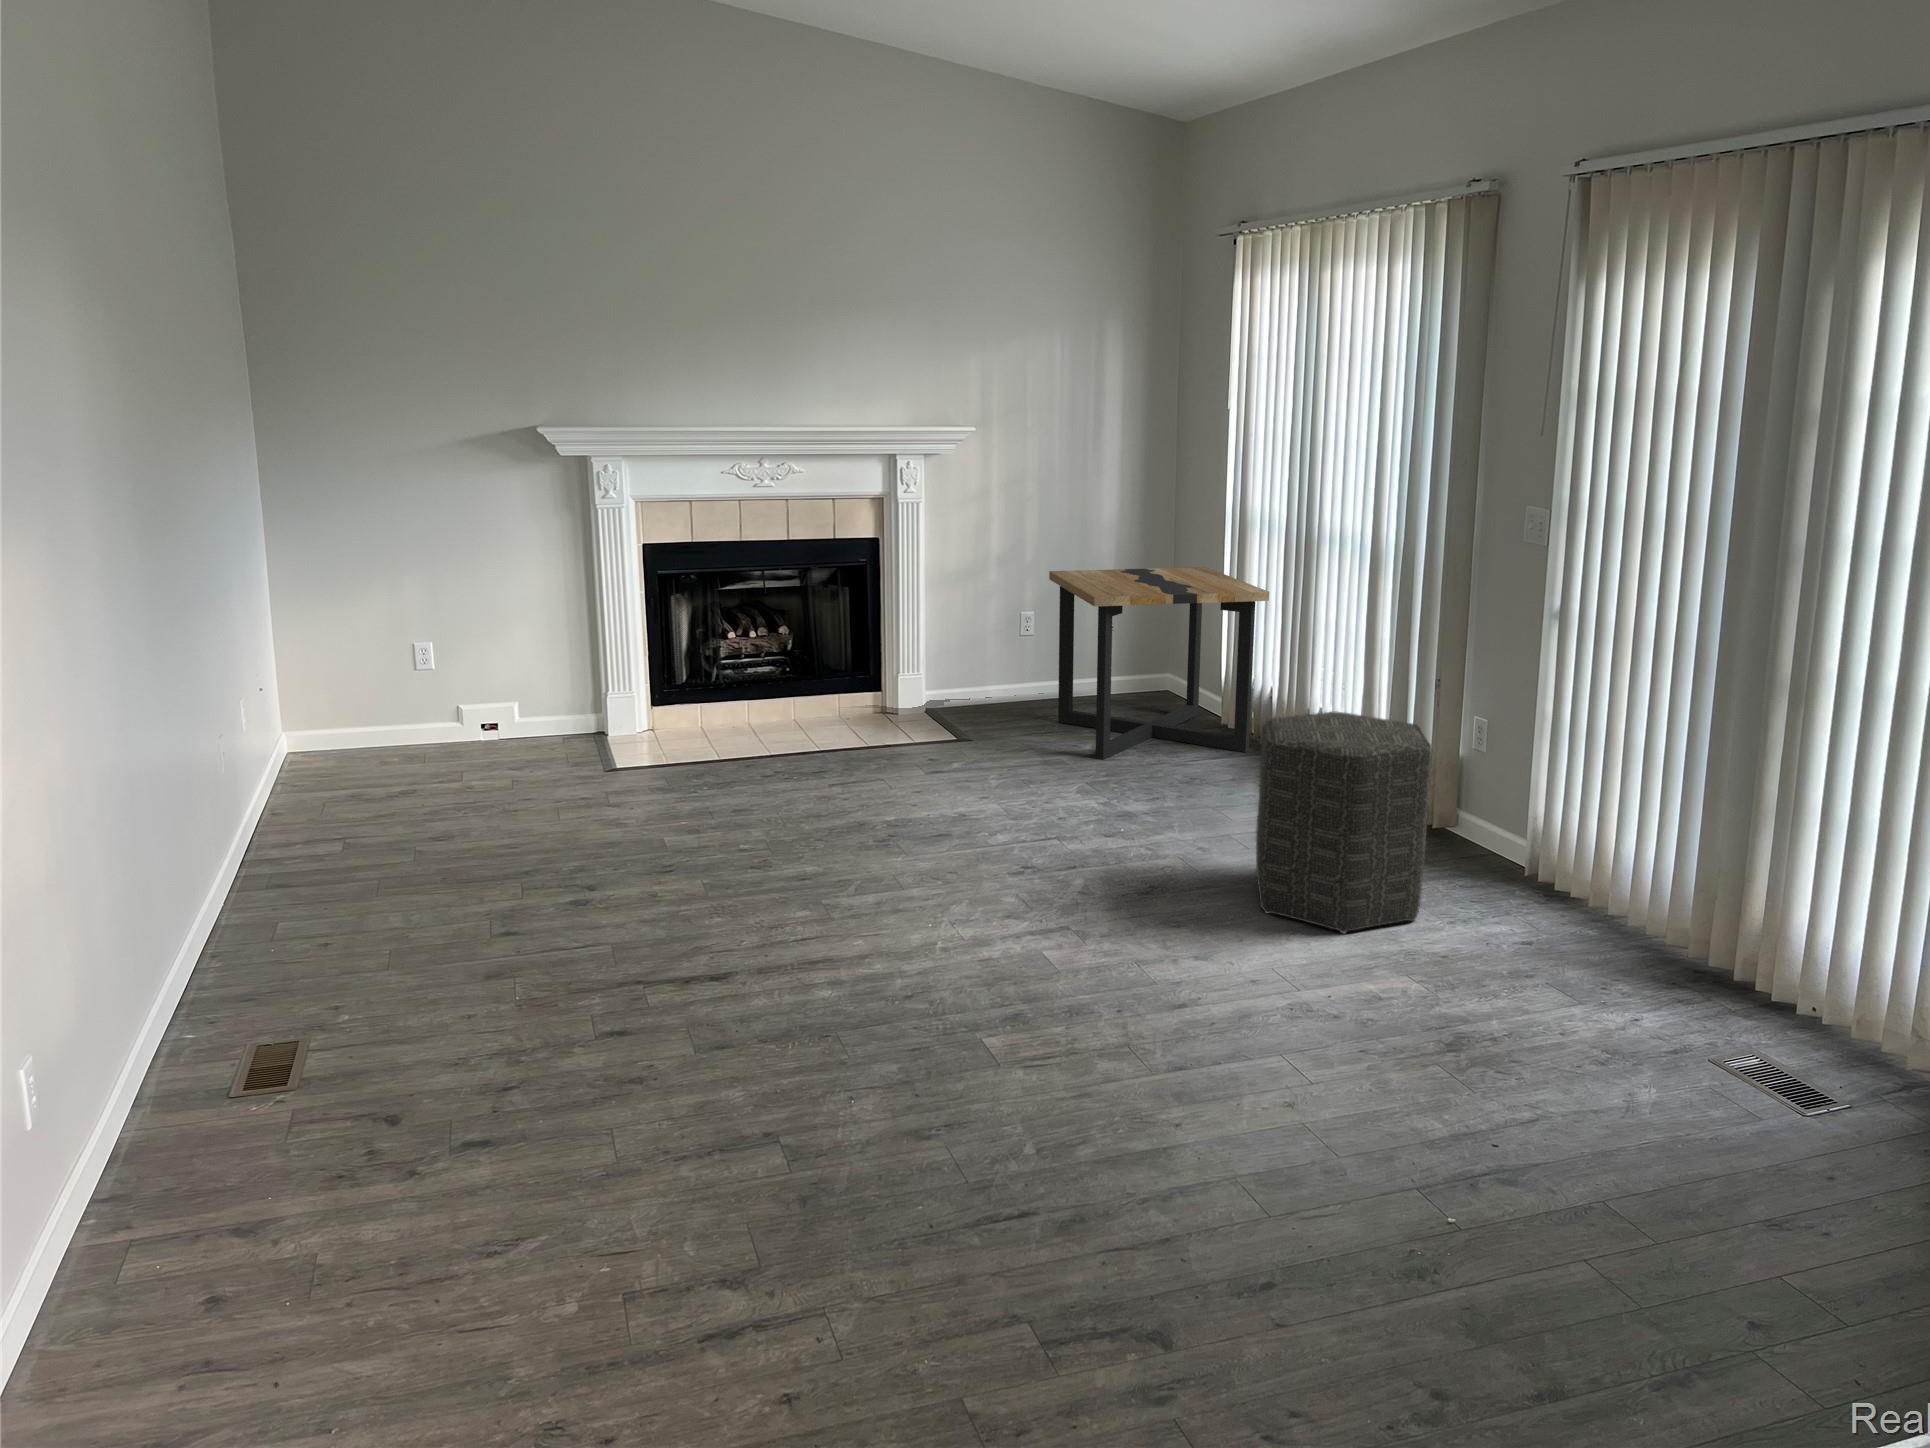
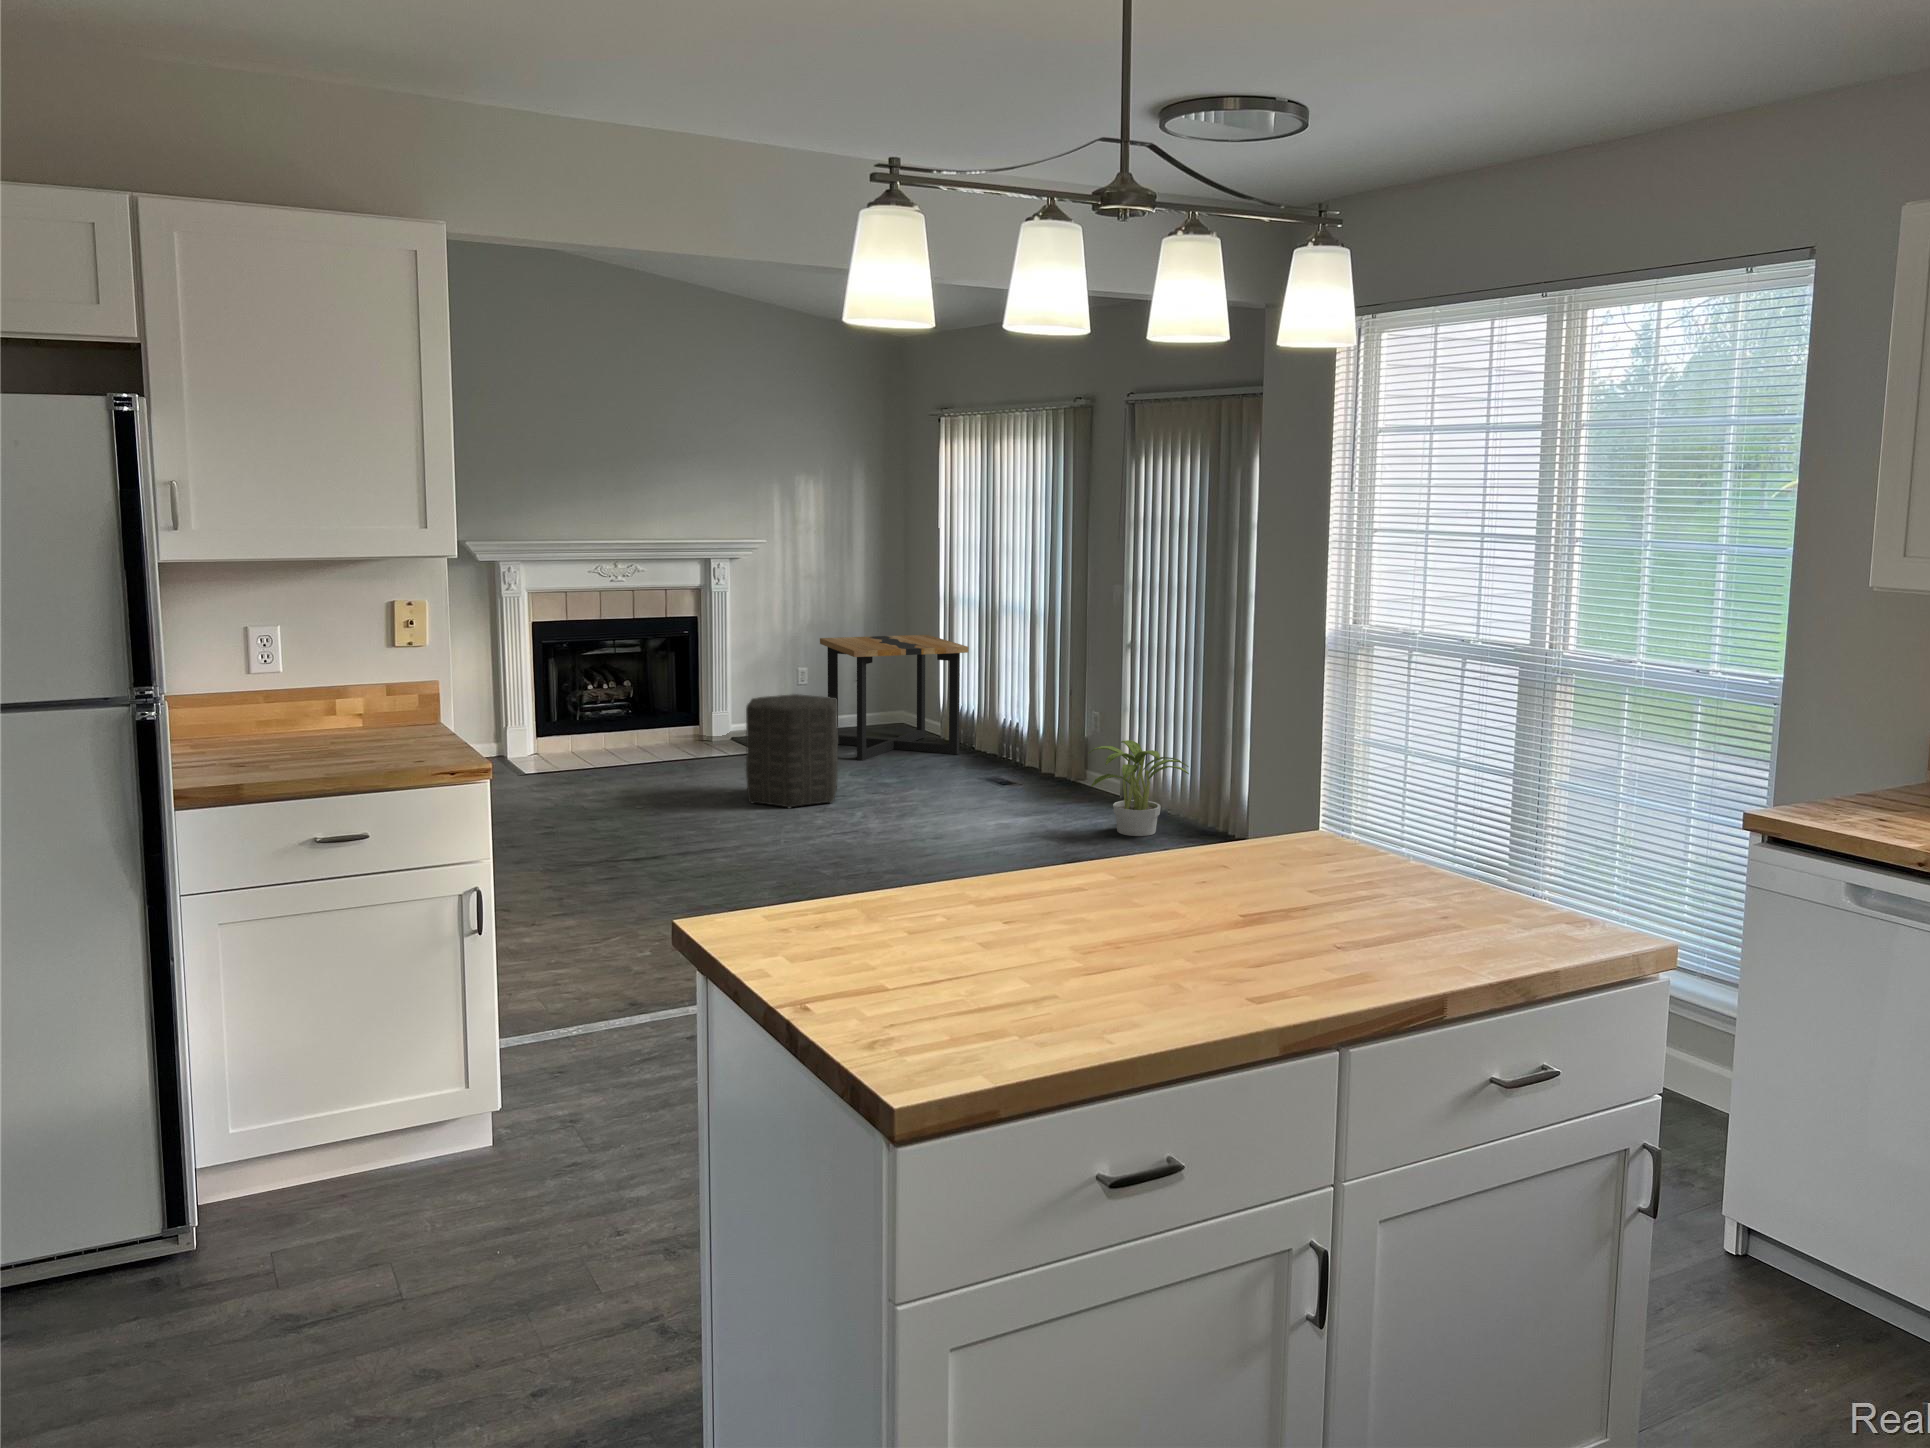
ottoman: present [1256,712,1432,934] -> present [746,694,838,808]
potted plant: none [1502,798,1715,988] -> present [1088,740,1189,836]

